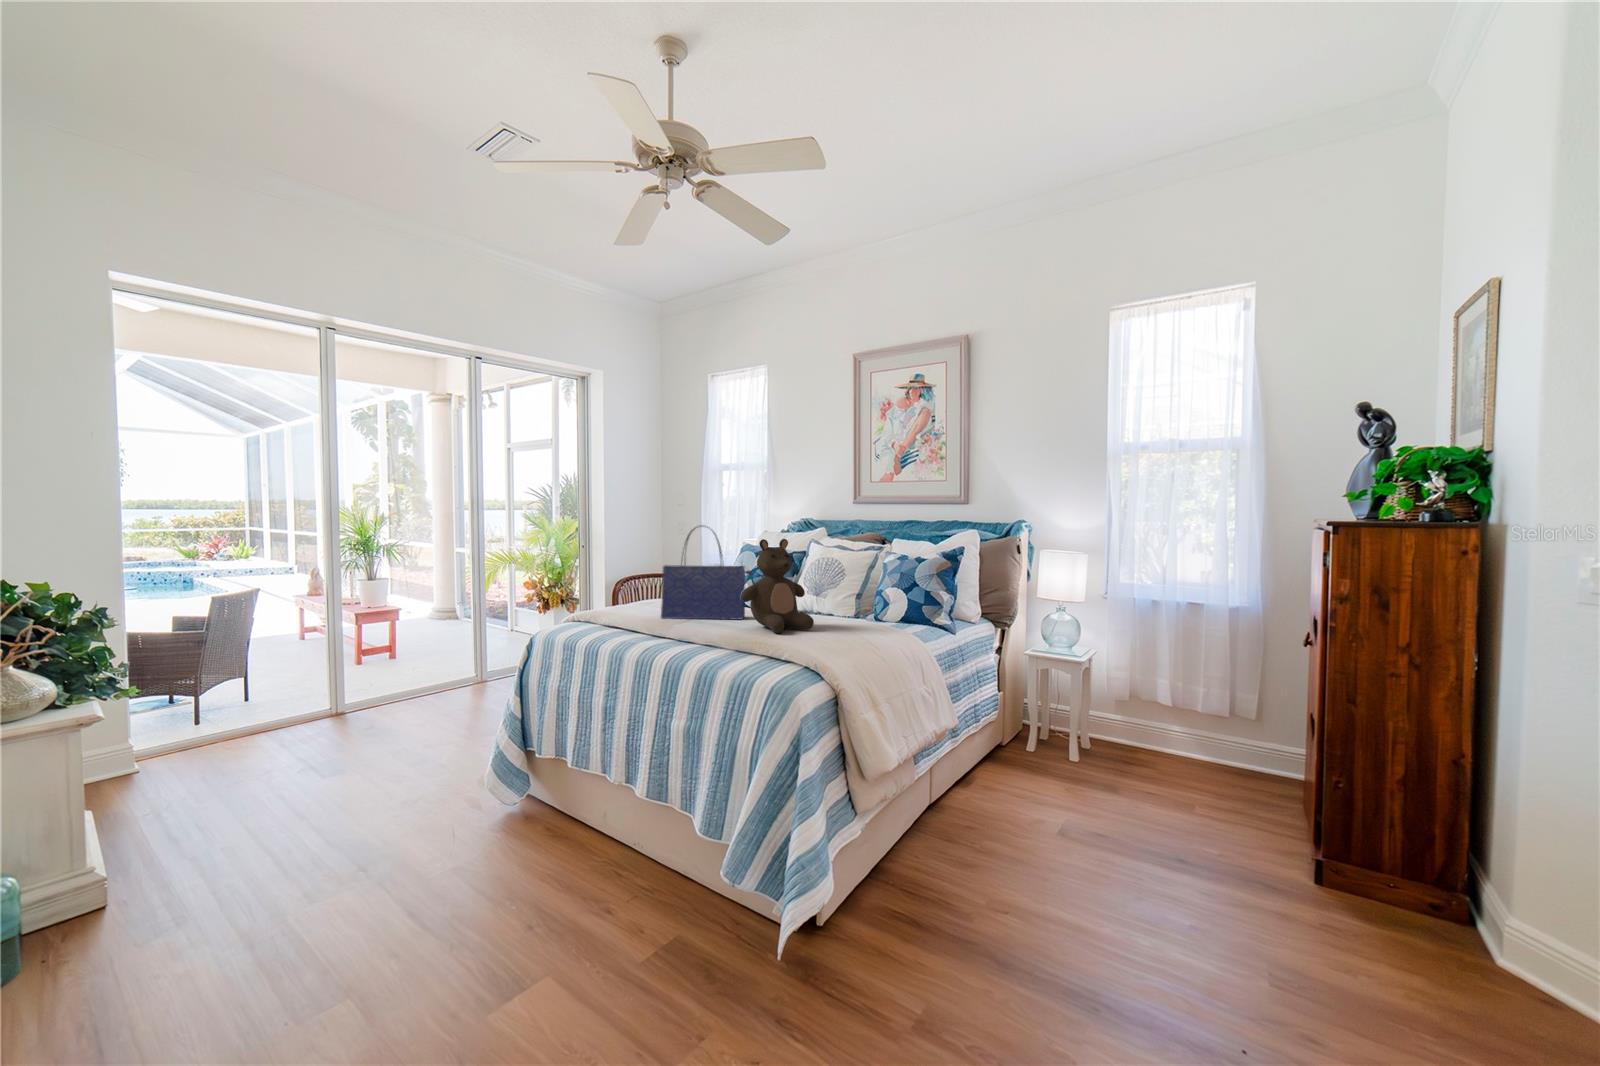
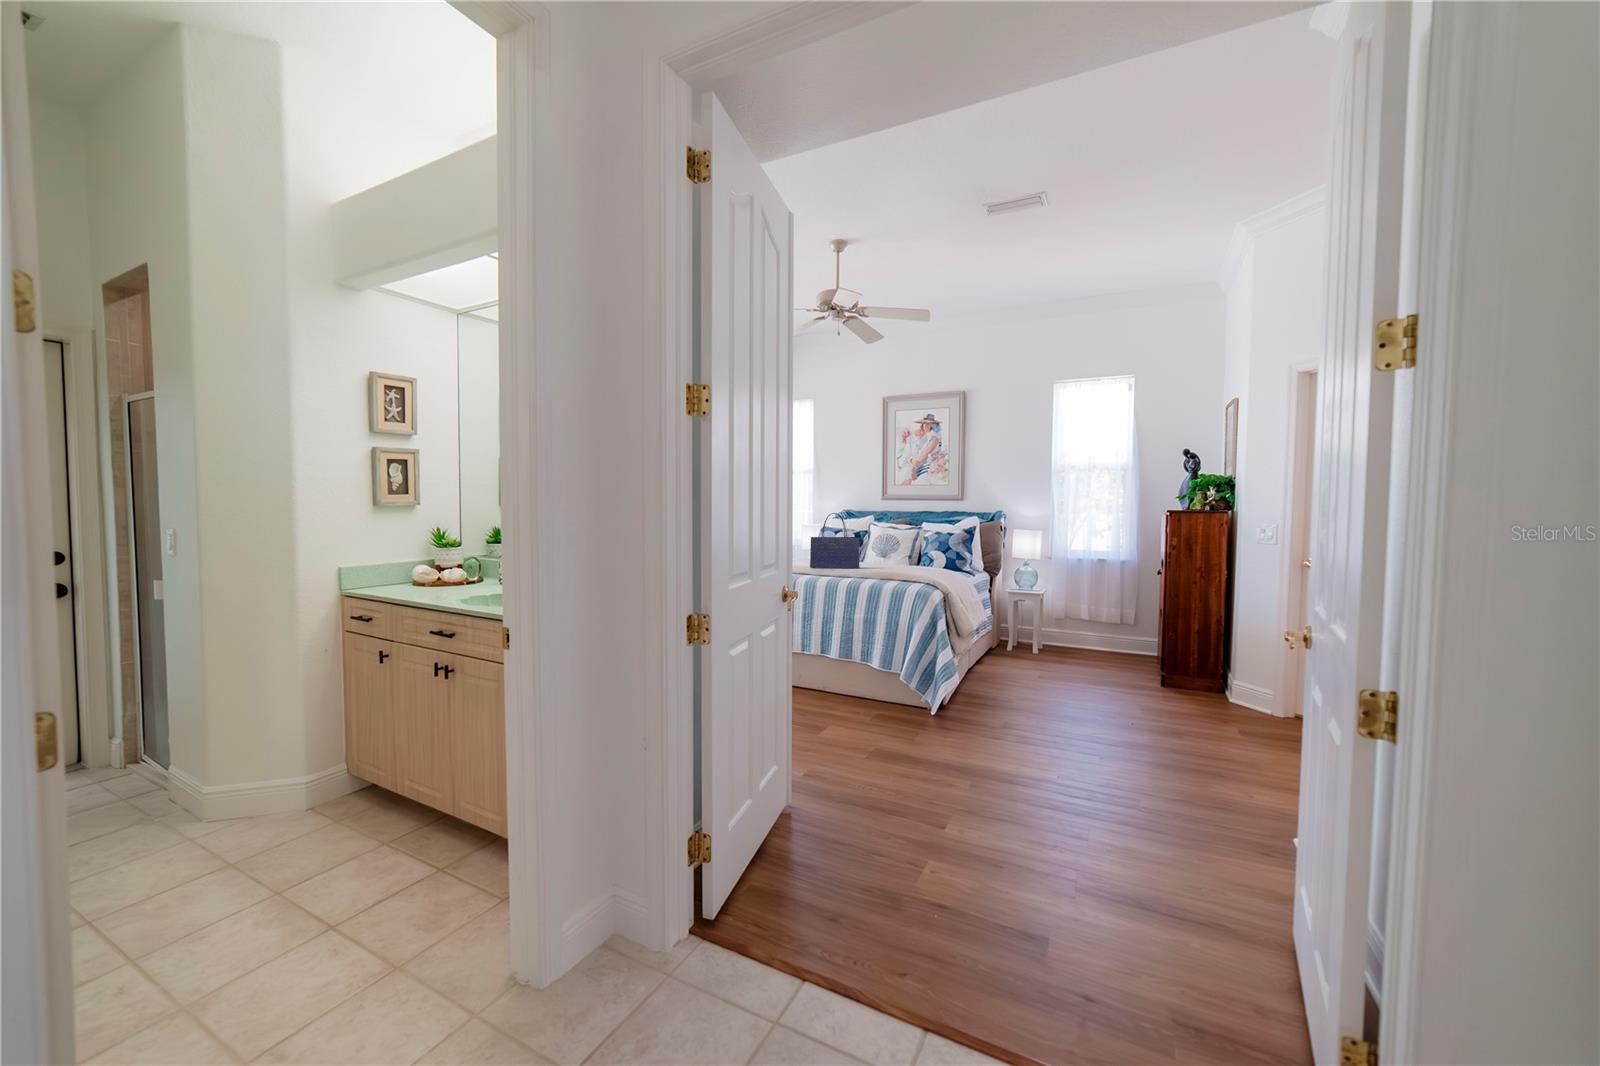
stuffed bear: present [741,539,814,633] -> none [870,521,911,572]

